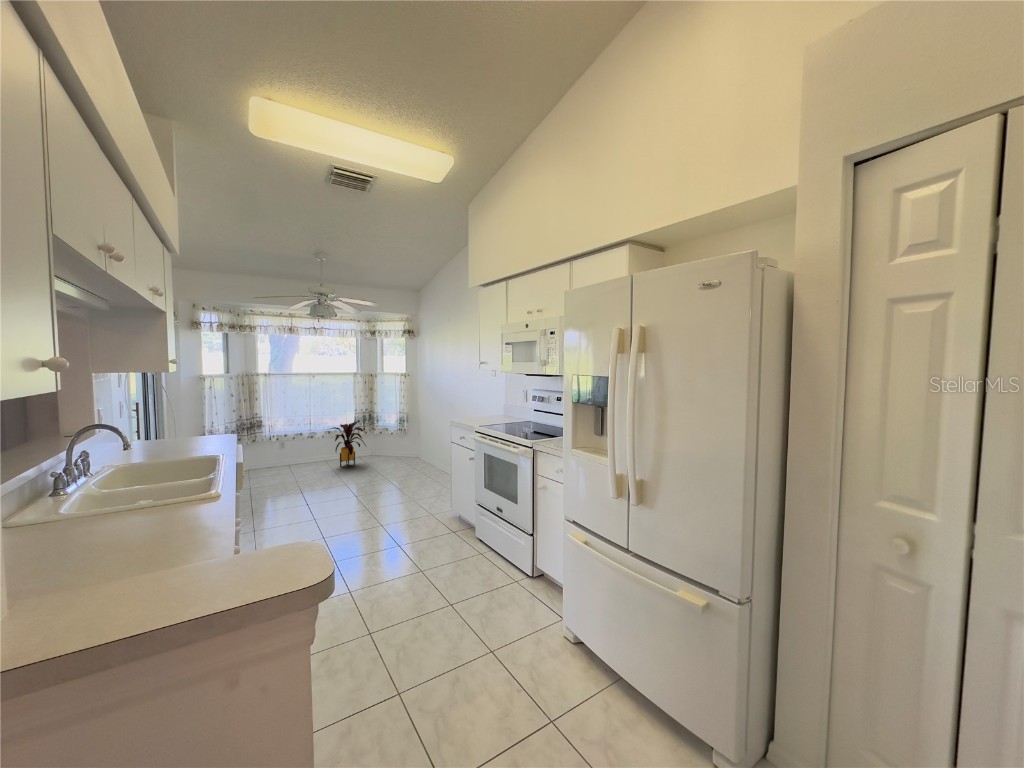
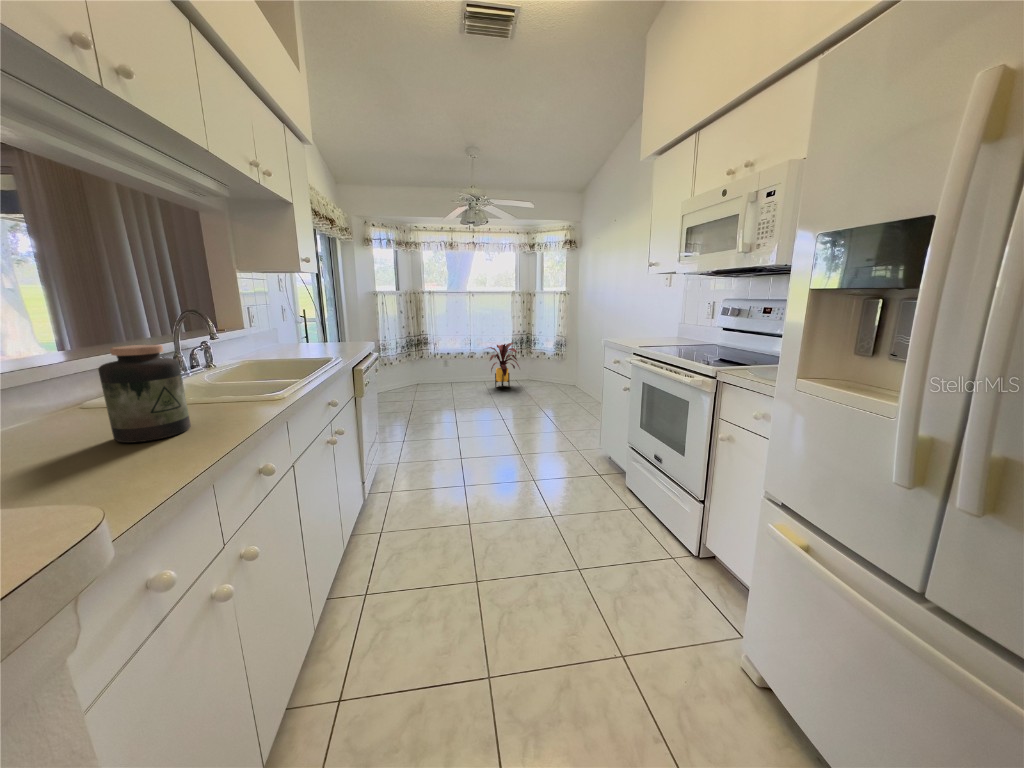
jar: none [112,464,175,543] -> present [98,345,191,443]

